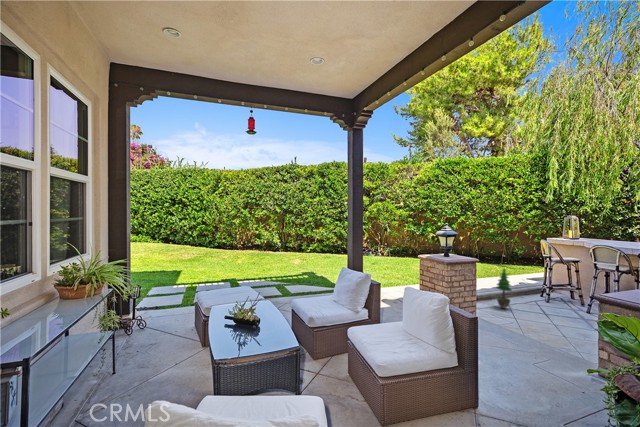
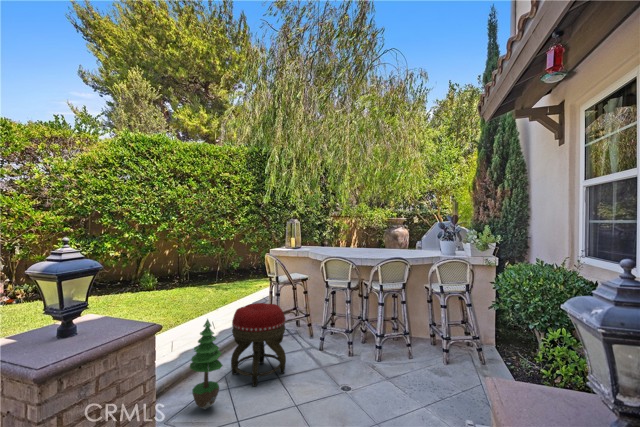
footstool: none [516,268,552,309] -> present [231,303,286,386]

